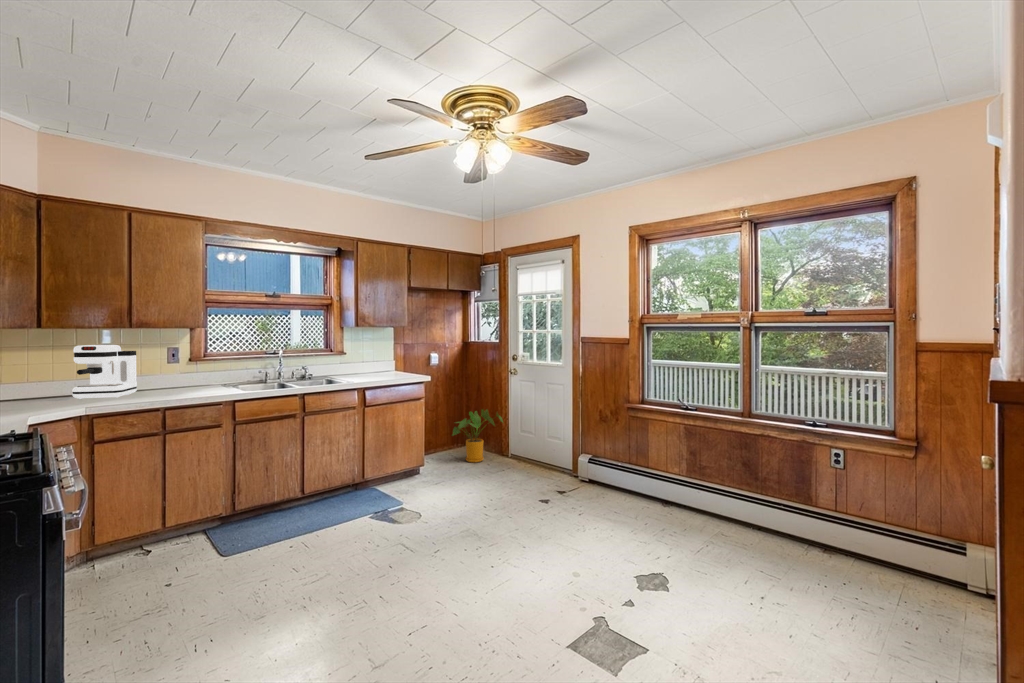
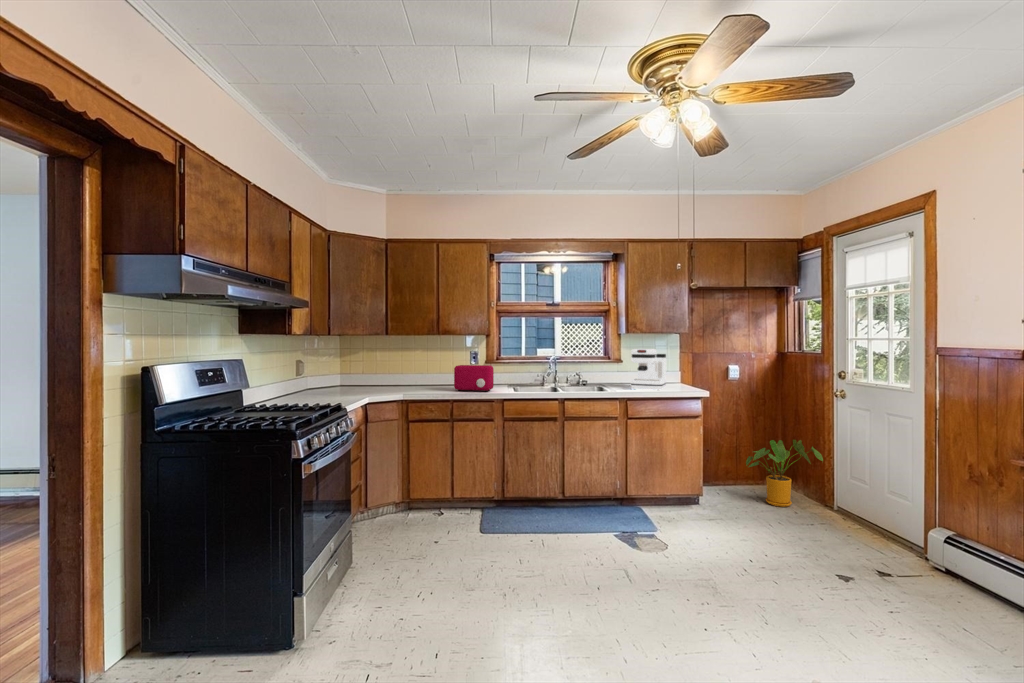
coffee maker: present [72,345,137,399] -> present [631,349,666,390]
toaster: none [156,363,212,396] -> present [454,365,494,392]

